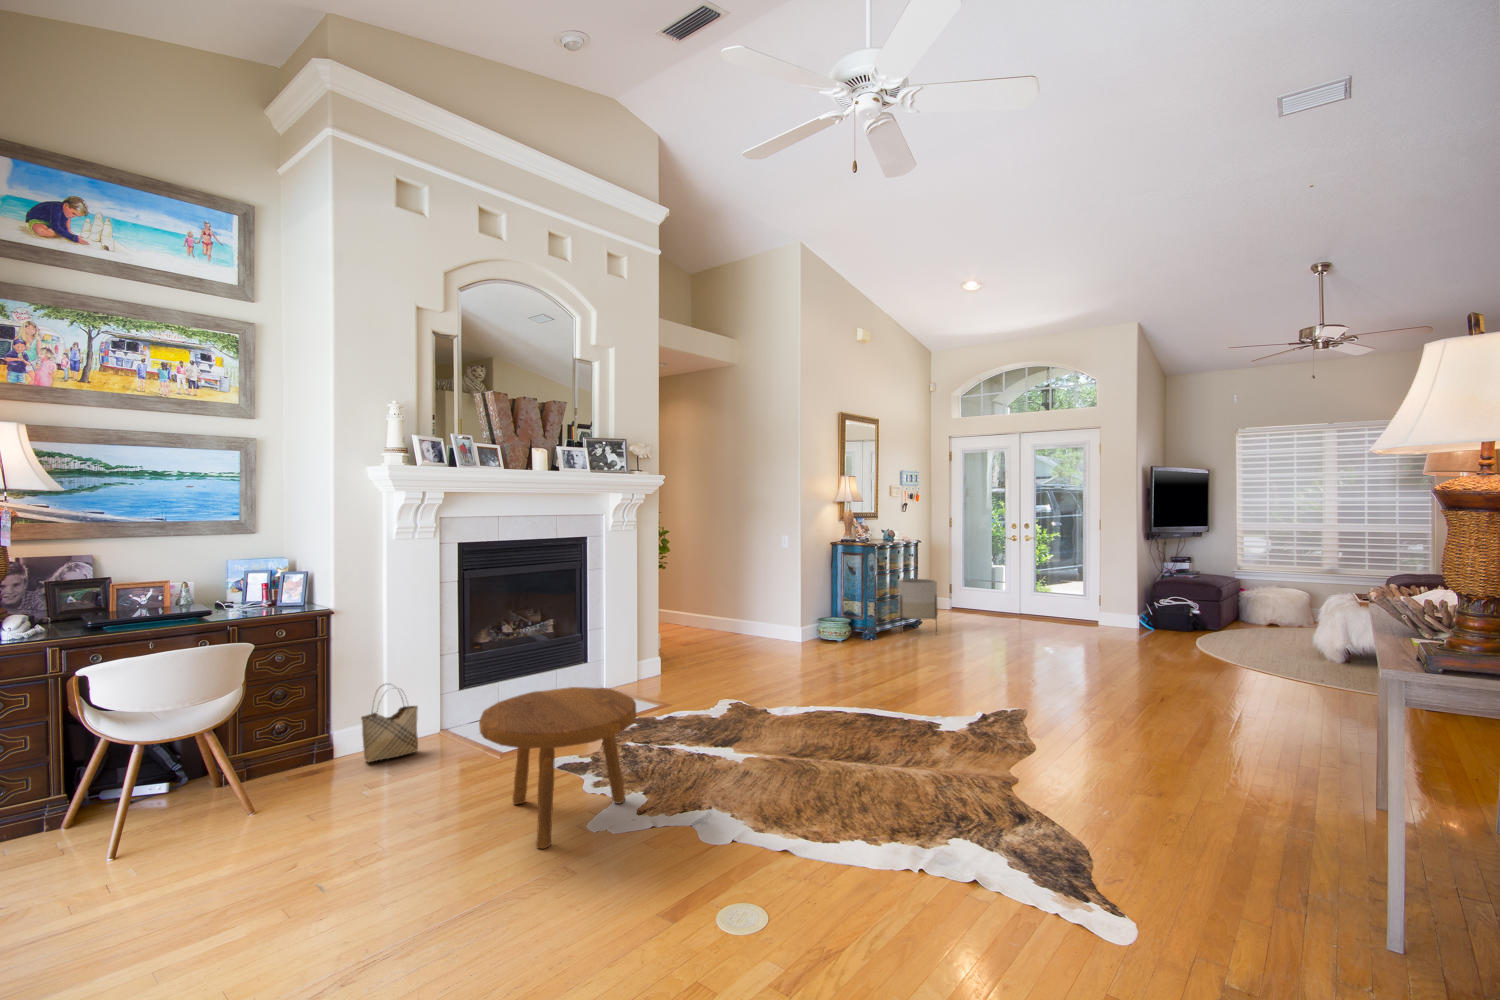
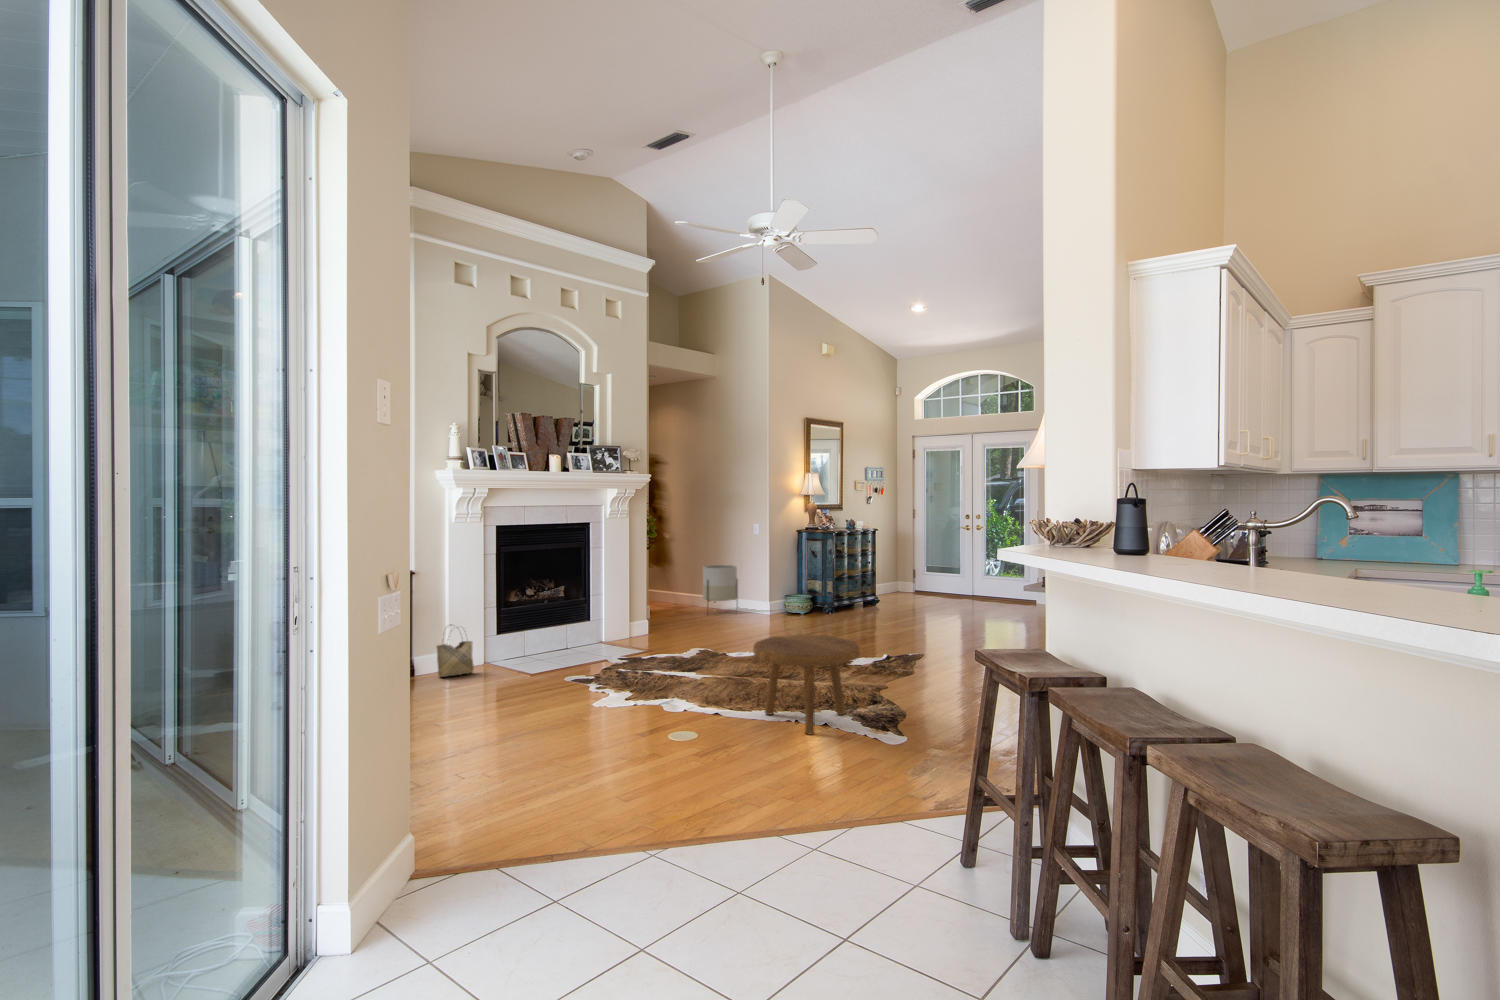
planter: present [899,579,938,633] -> present [703,565,738,602]
footstool: present [479,687,637,849] -> present [753,634,860,734]

